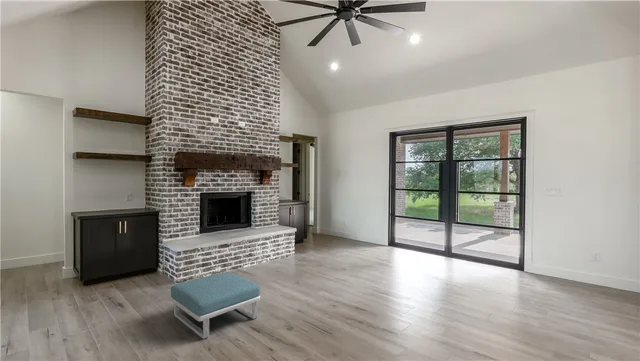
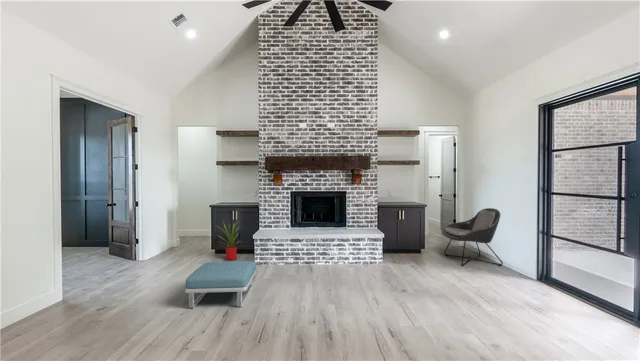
lounge chair: none [322,202,366,247] -> present [441,208,503,266]
house plant: none [106,231,152,287] -> present [222,224,238,260]

